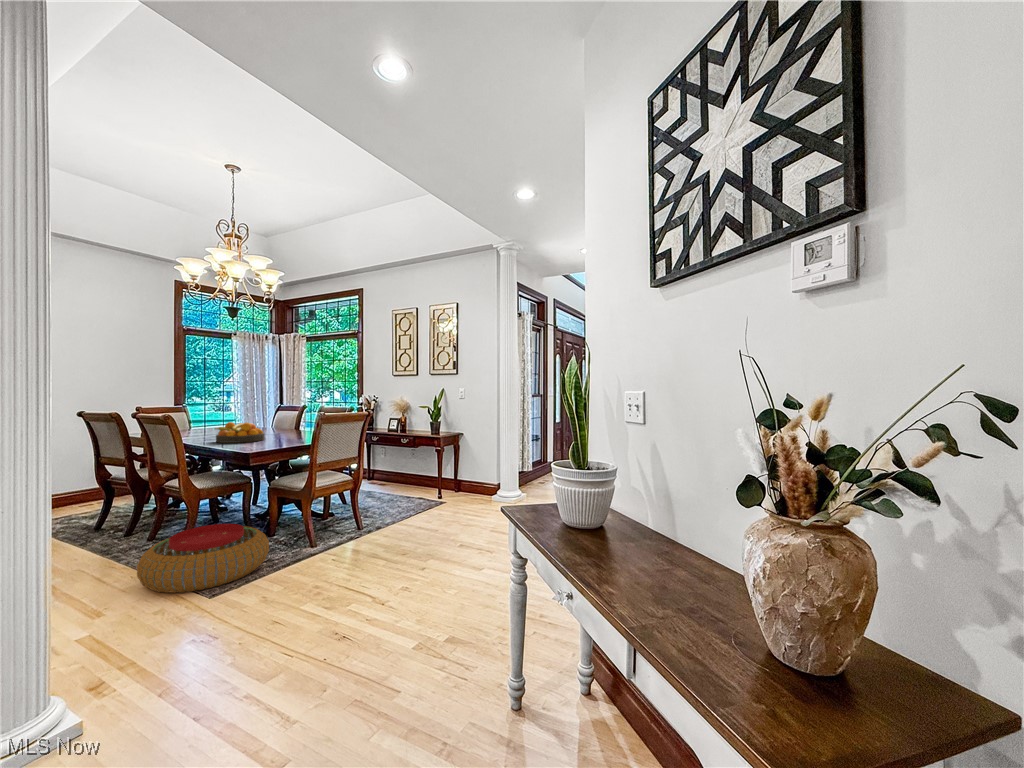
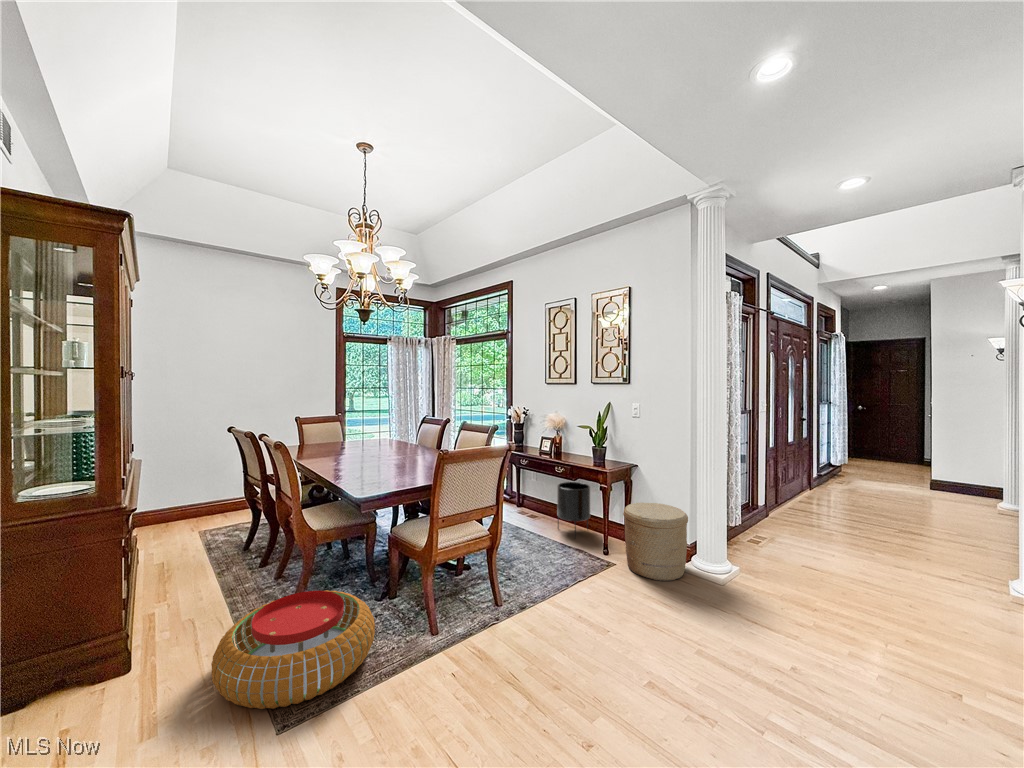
fruit bowl: present [215,422,265,443] -> none [336,447,391,475]
planter: none [403,452,429,494] -> present [557,482,590,537]
woven basket: none [452,458,495,507] -> present [623,503,688,581]

